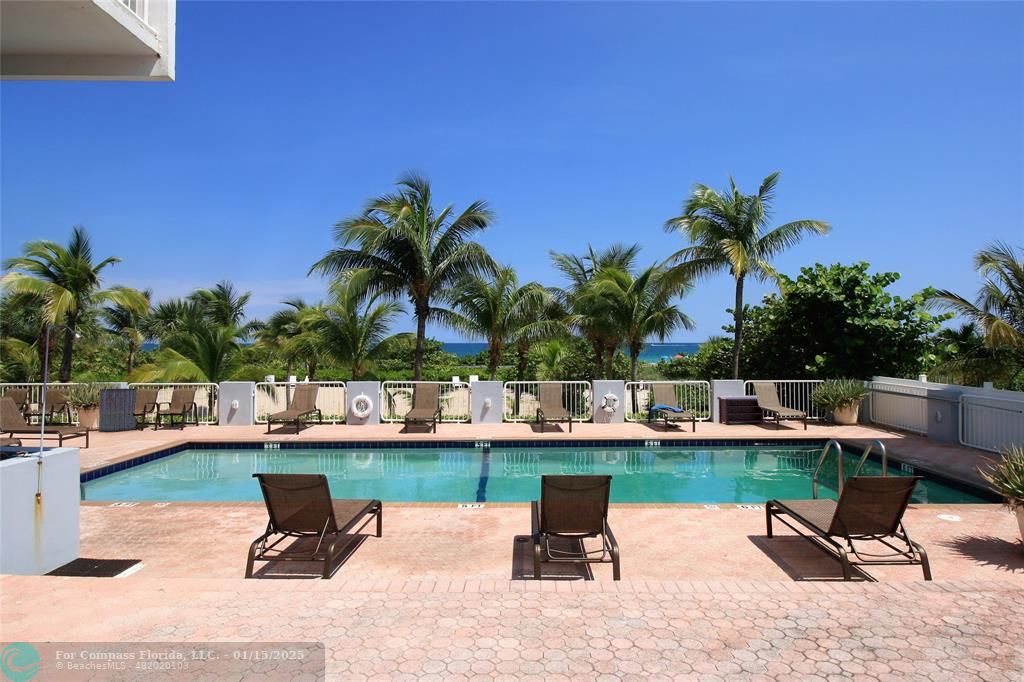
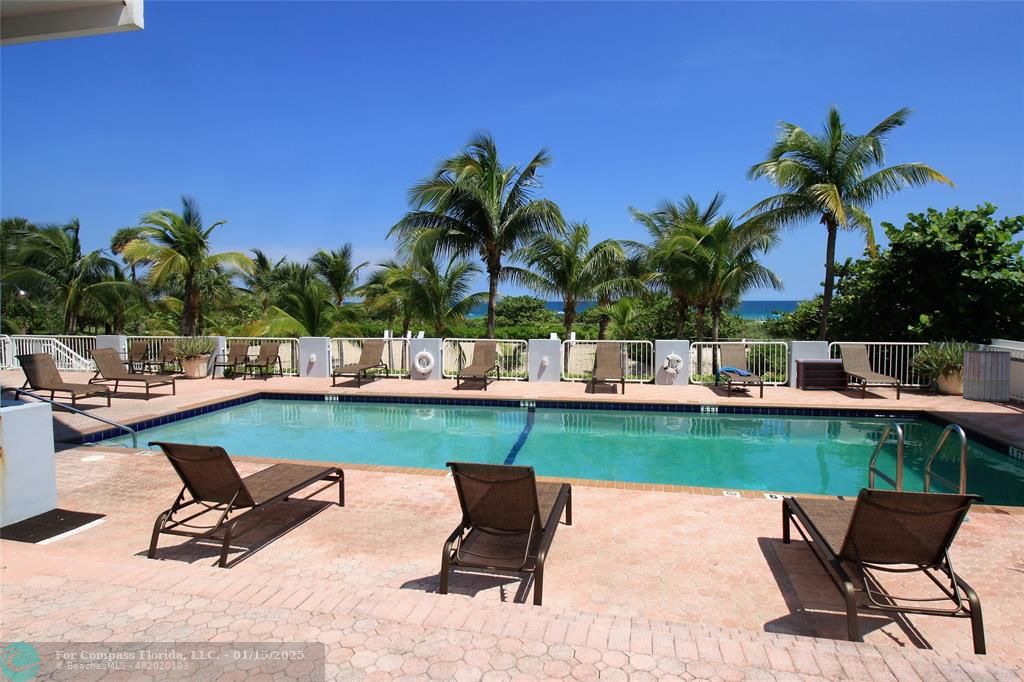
trash can: present [99,388,136,432] -> present [963,350,1011,402]

